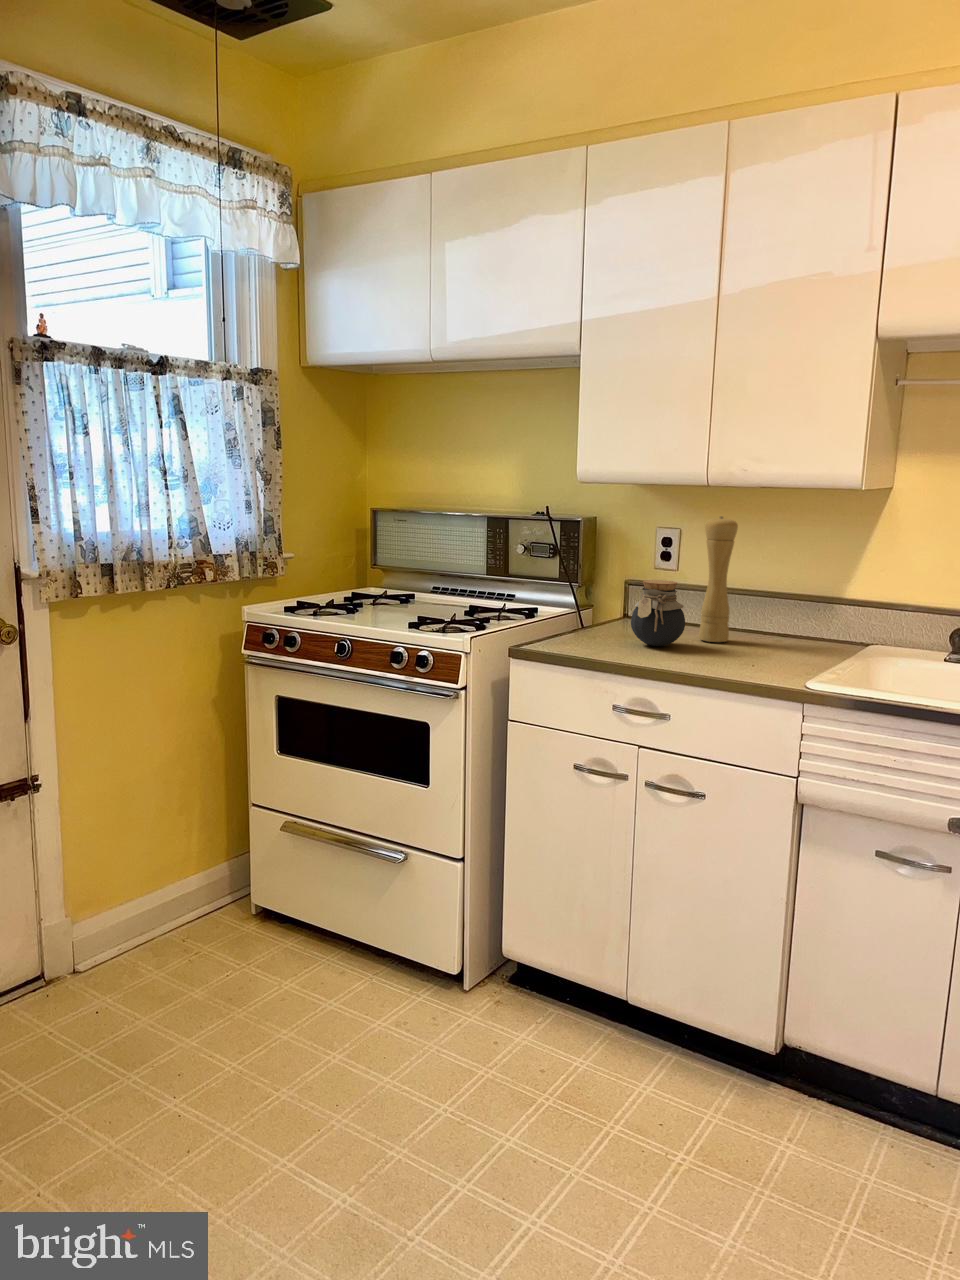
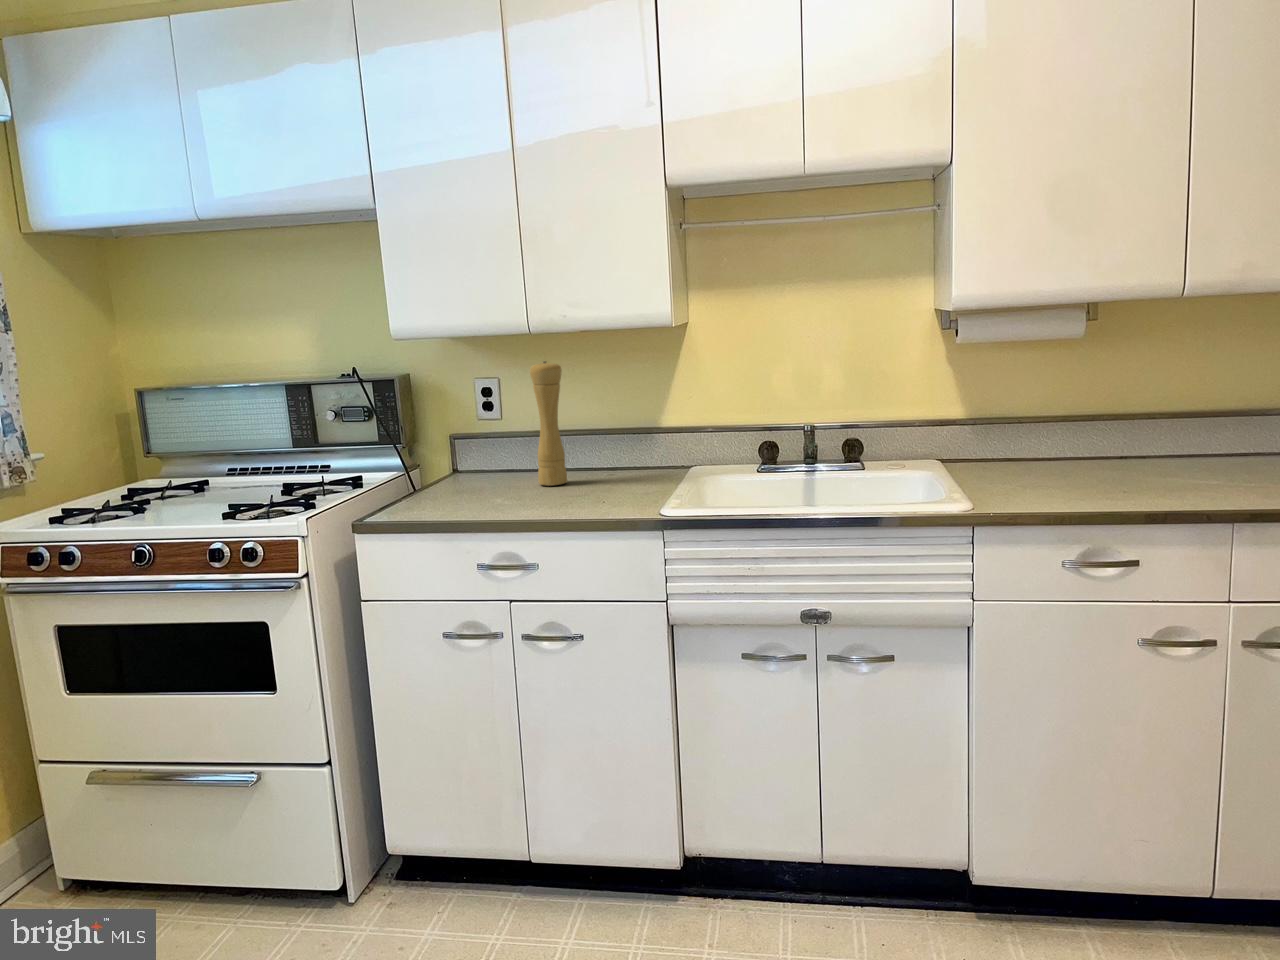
jar: present [631,580,685,646] -> none [473,430,528,498]

